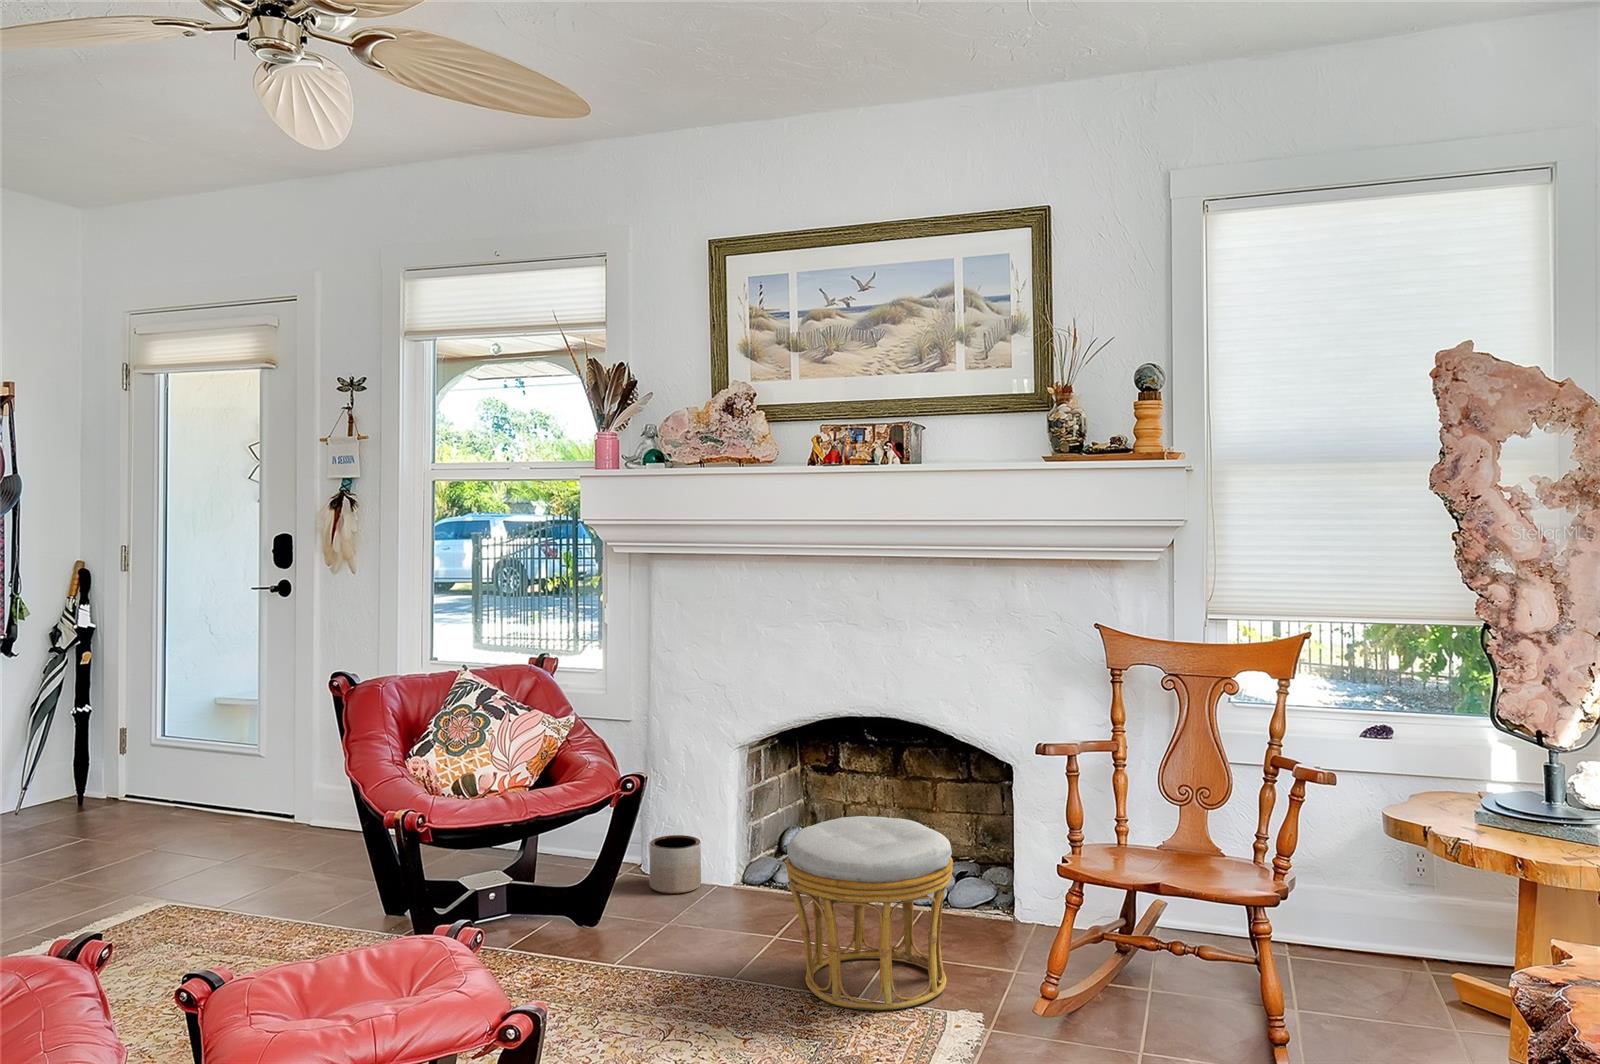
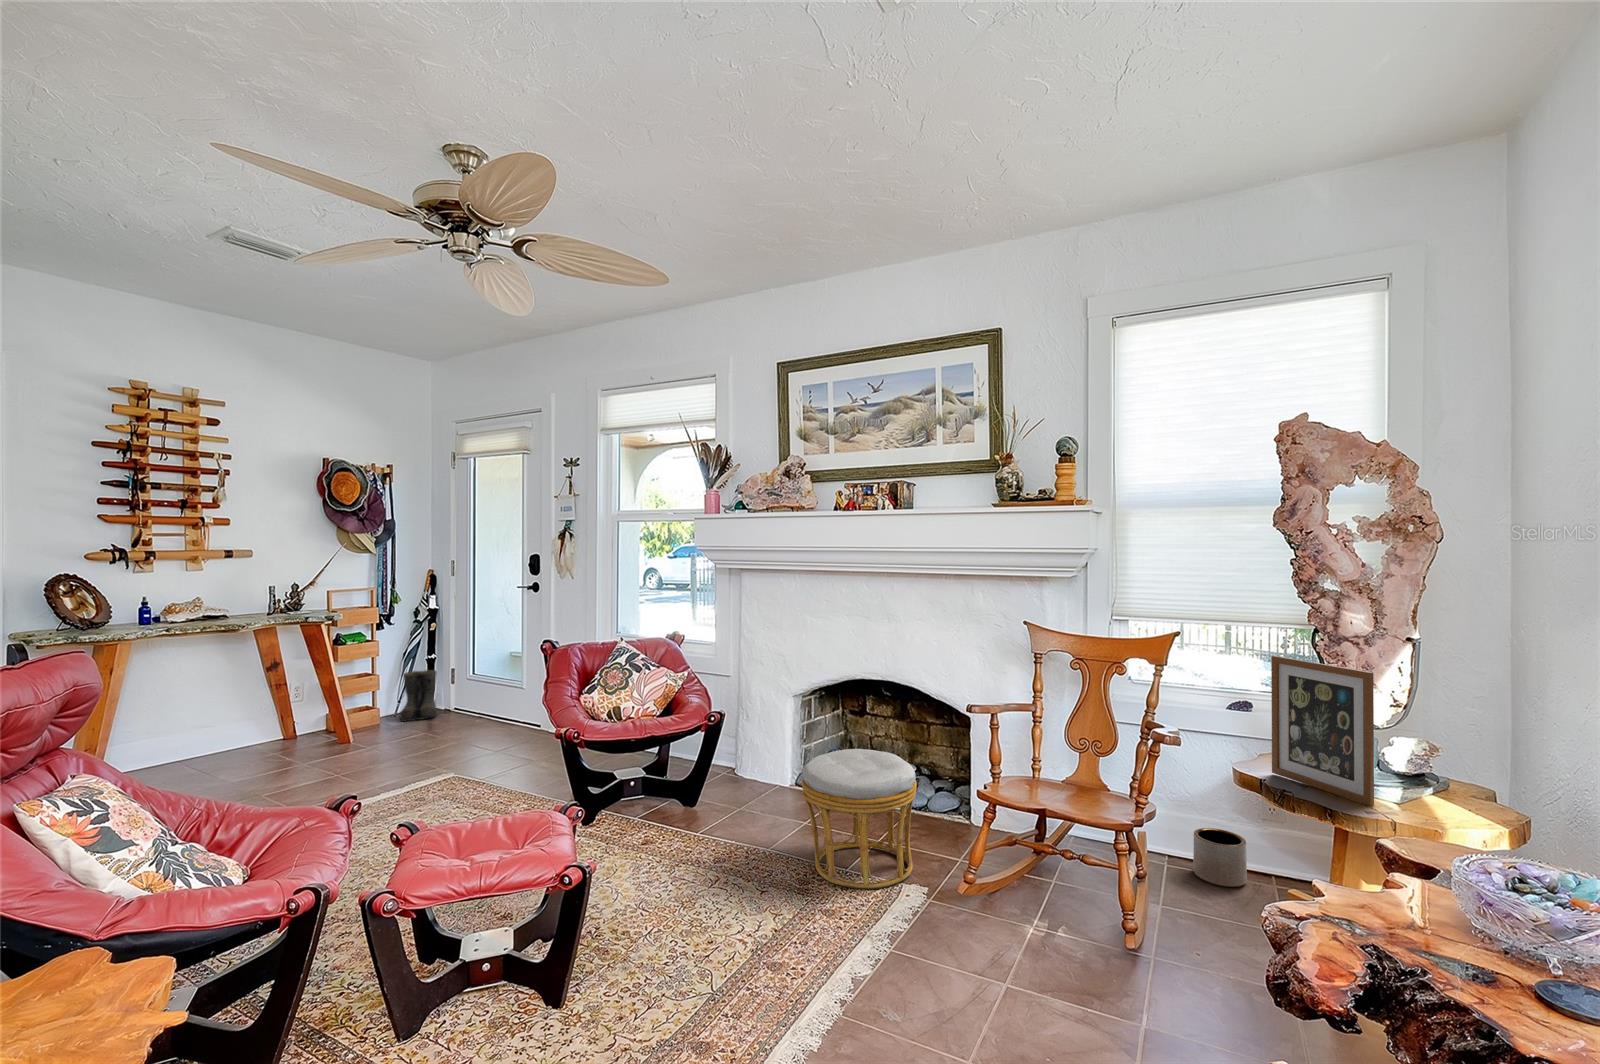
picture frame: none [1430,661,1561,847] -> present [1271,656,1374,806]
boots: none [47,733,113,818] -> present [400,670,437,721]
planter: present [649,835,701,894] -> present [1193,828,1247,887]

